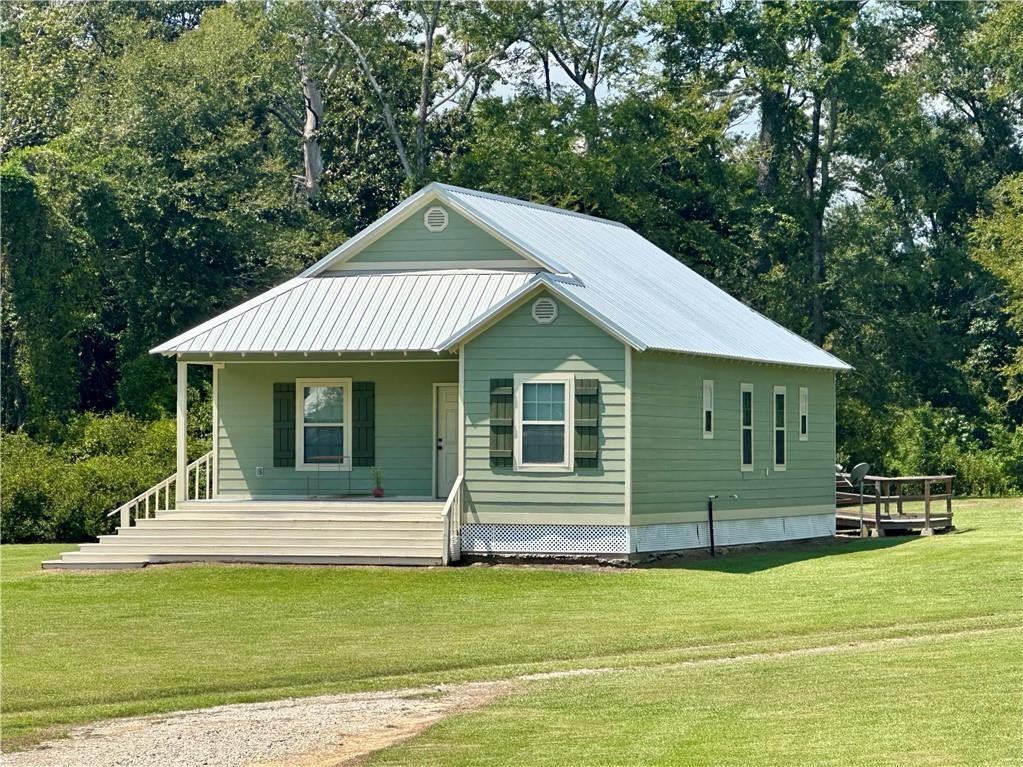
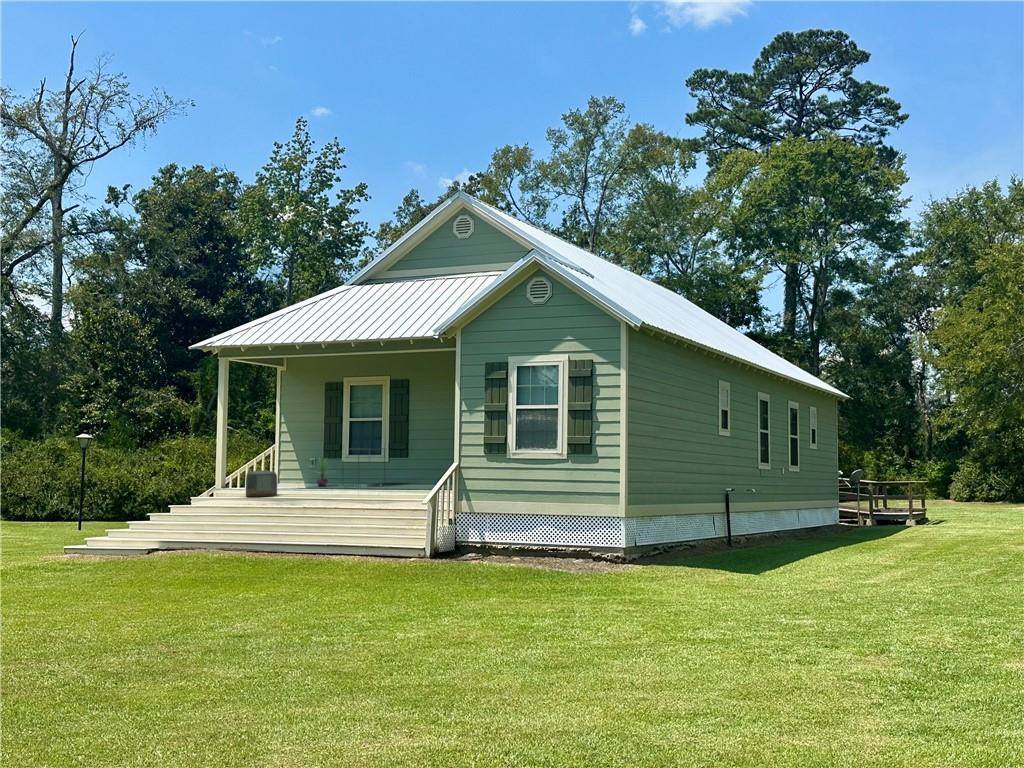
decorative plant: present [372,466,384,497] -> present [317,459,328,486]
pouf: none [219,483,252,511] -> present [246,470,277,496]

